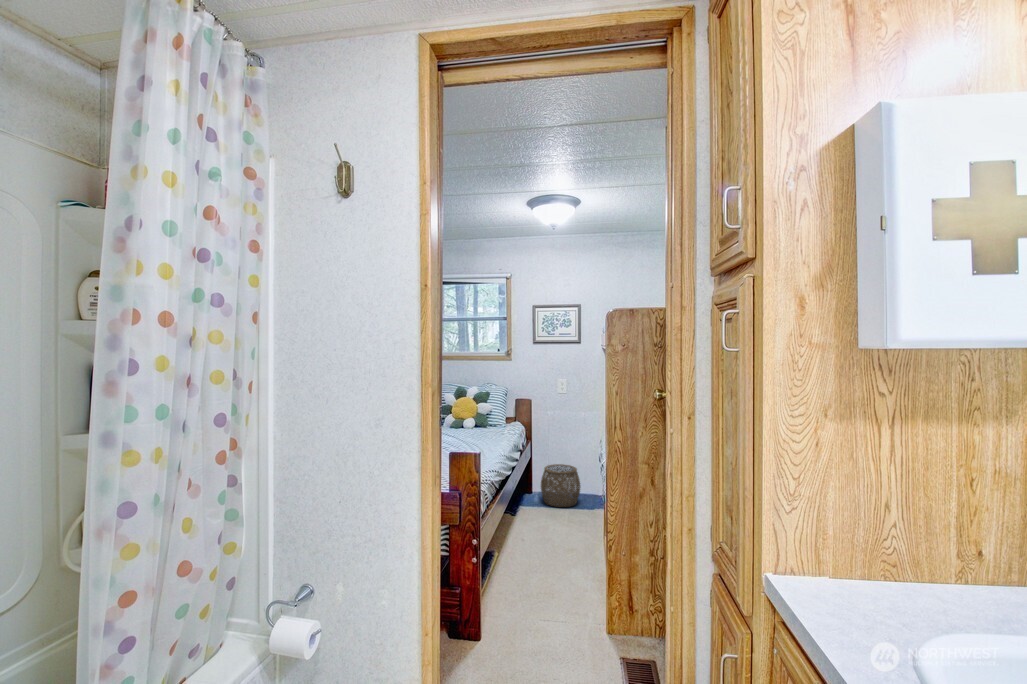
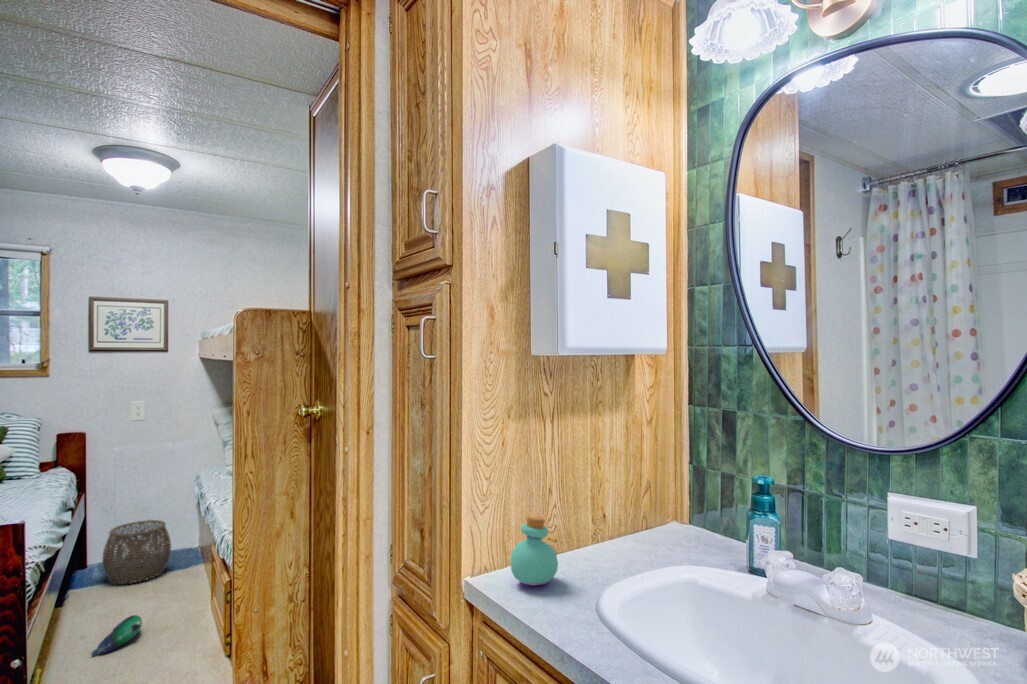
perfume bottle: none [817,528,883,610] -> present [510,515,558,586]
plush toy: none [529,529,558,549] -> present [91,615,142,656]

